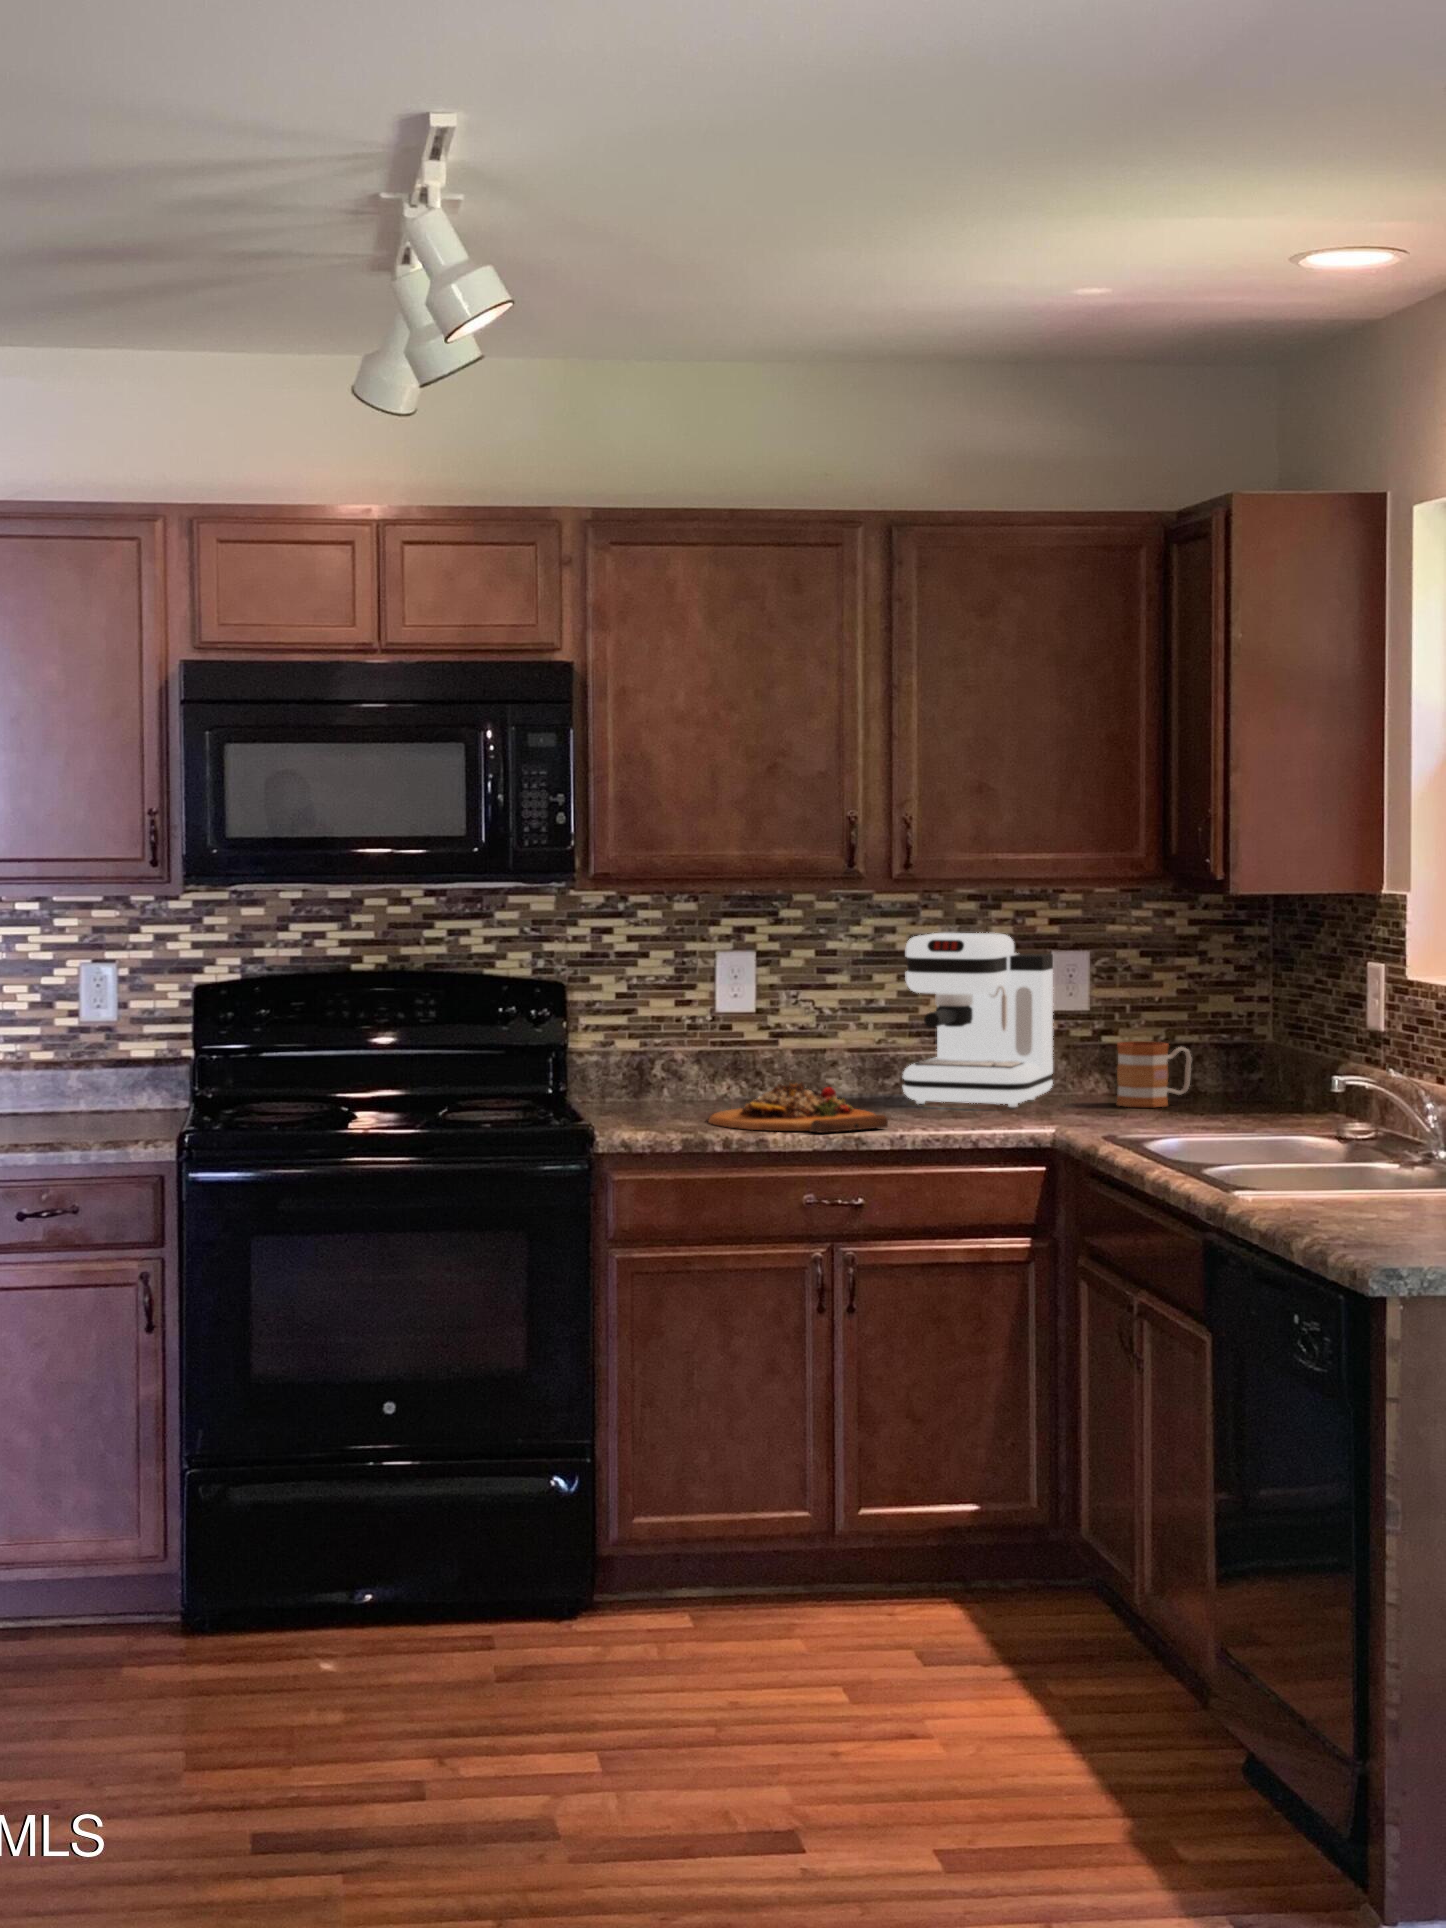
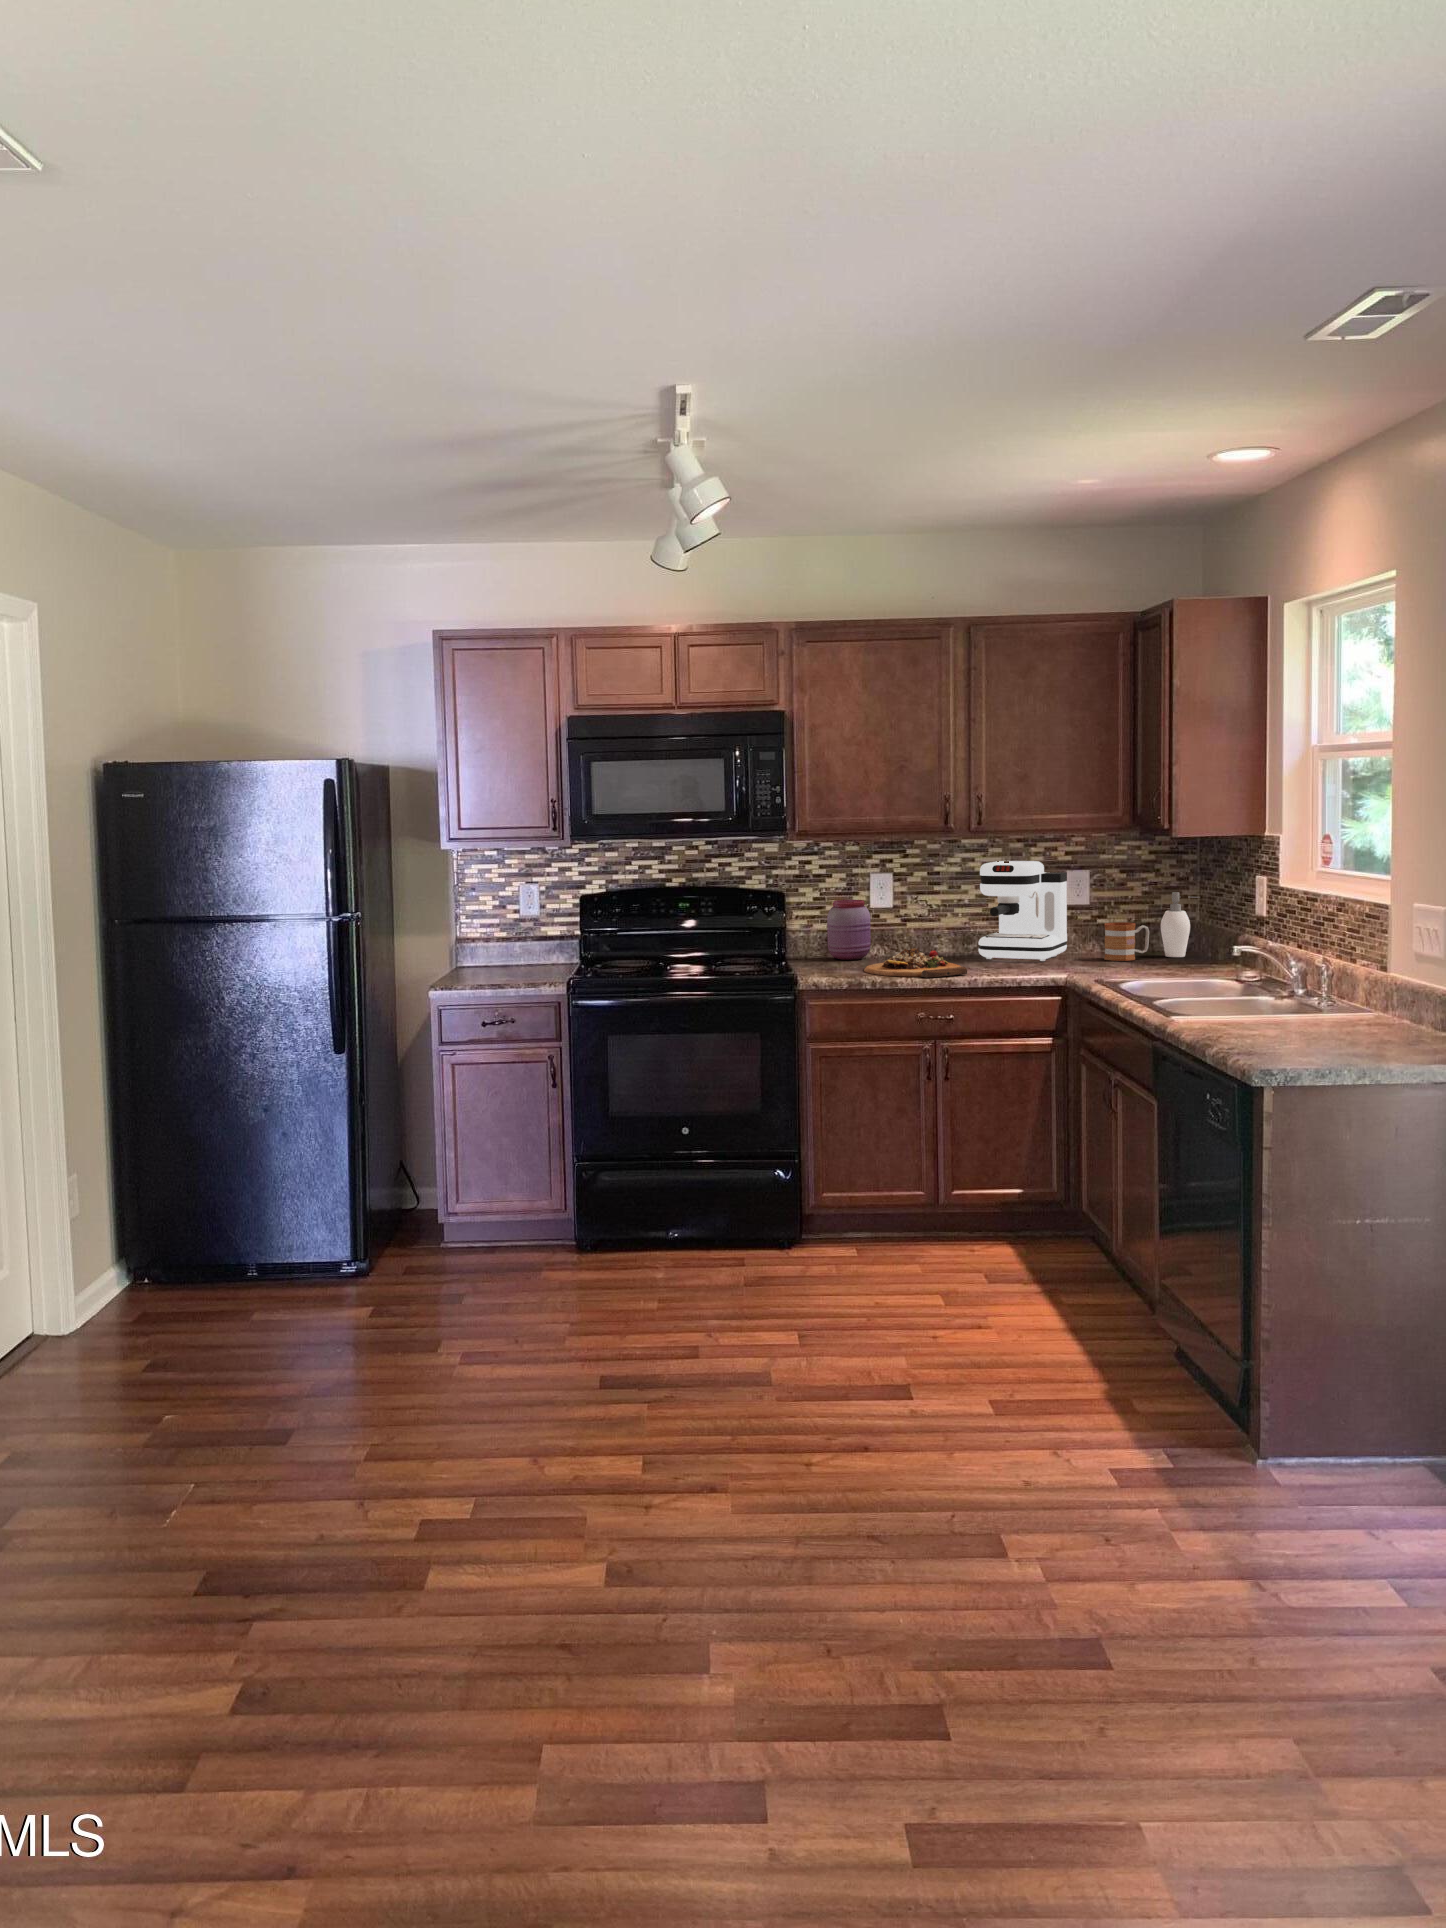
soap dispenser: none [1210,990,1275,1102] -> present [1161,892,1199,957]
jar: none [639,998,715,1104] -> present [827,900,871,960]

